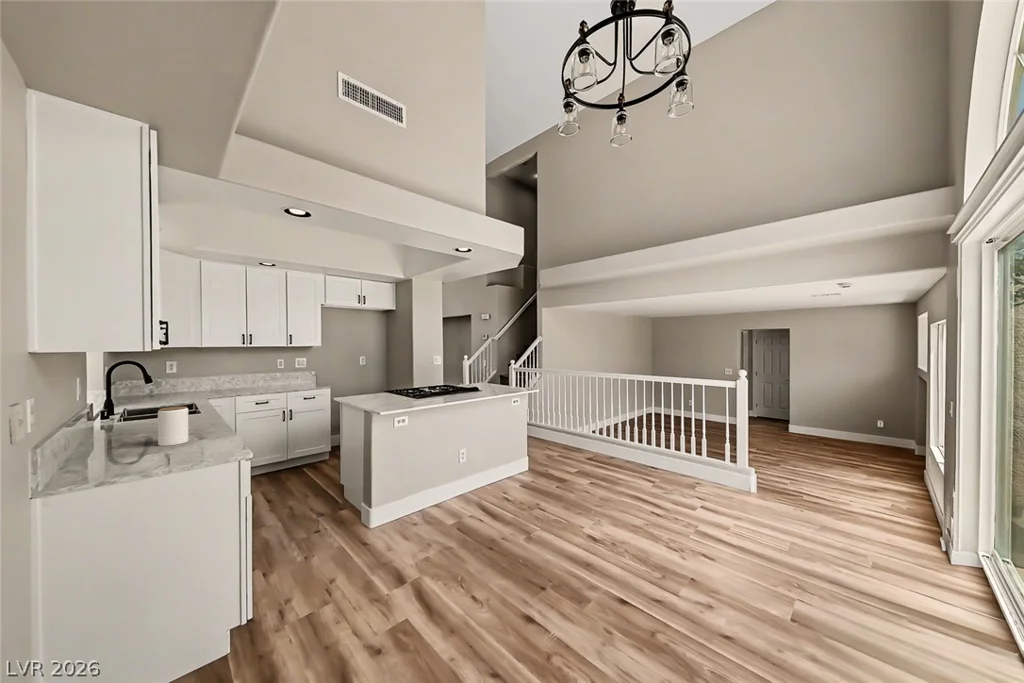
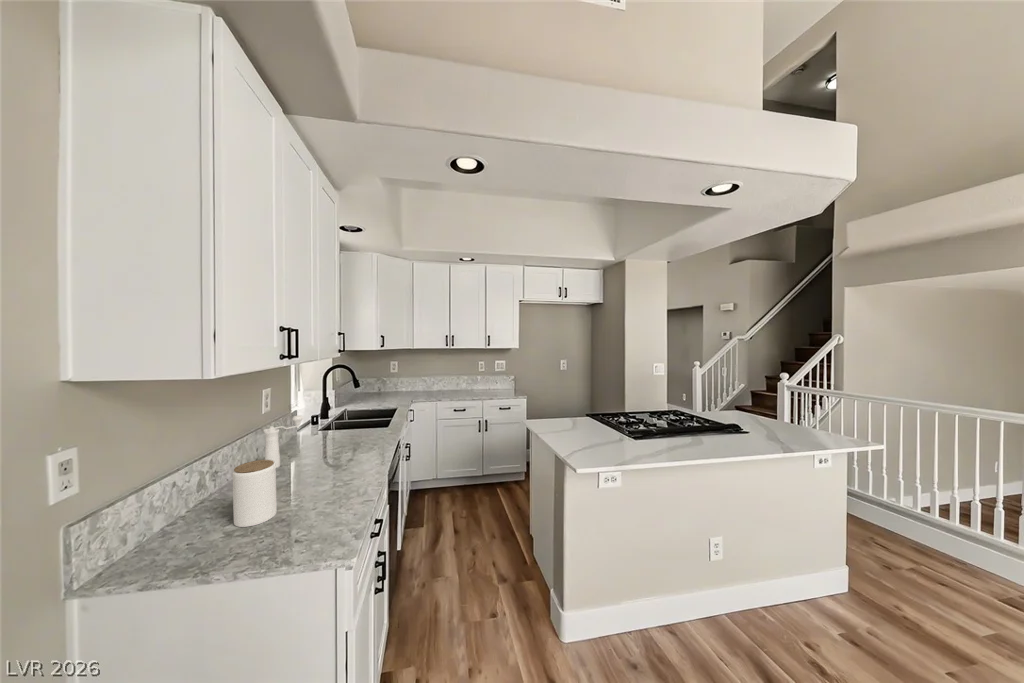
pepper mill: none [123,392,155,434] -> present [264,415,303,468]

